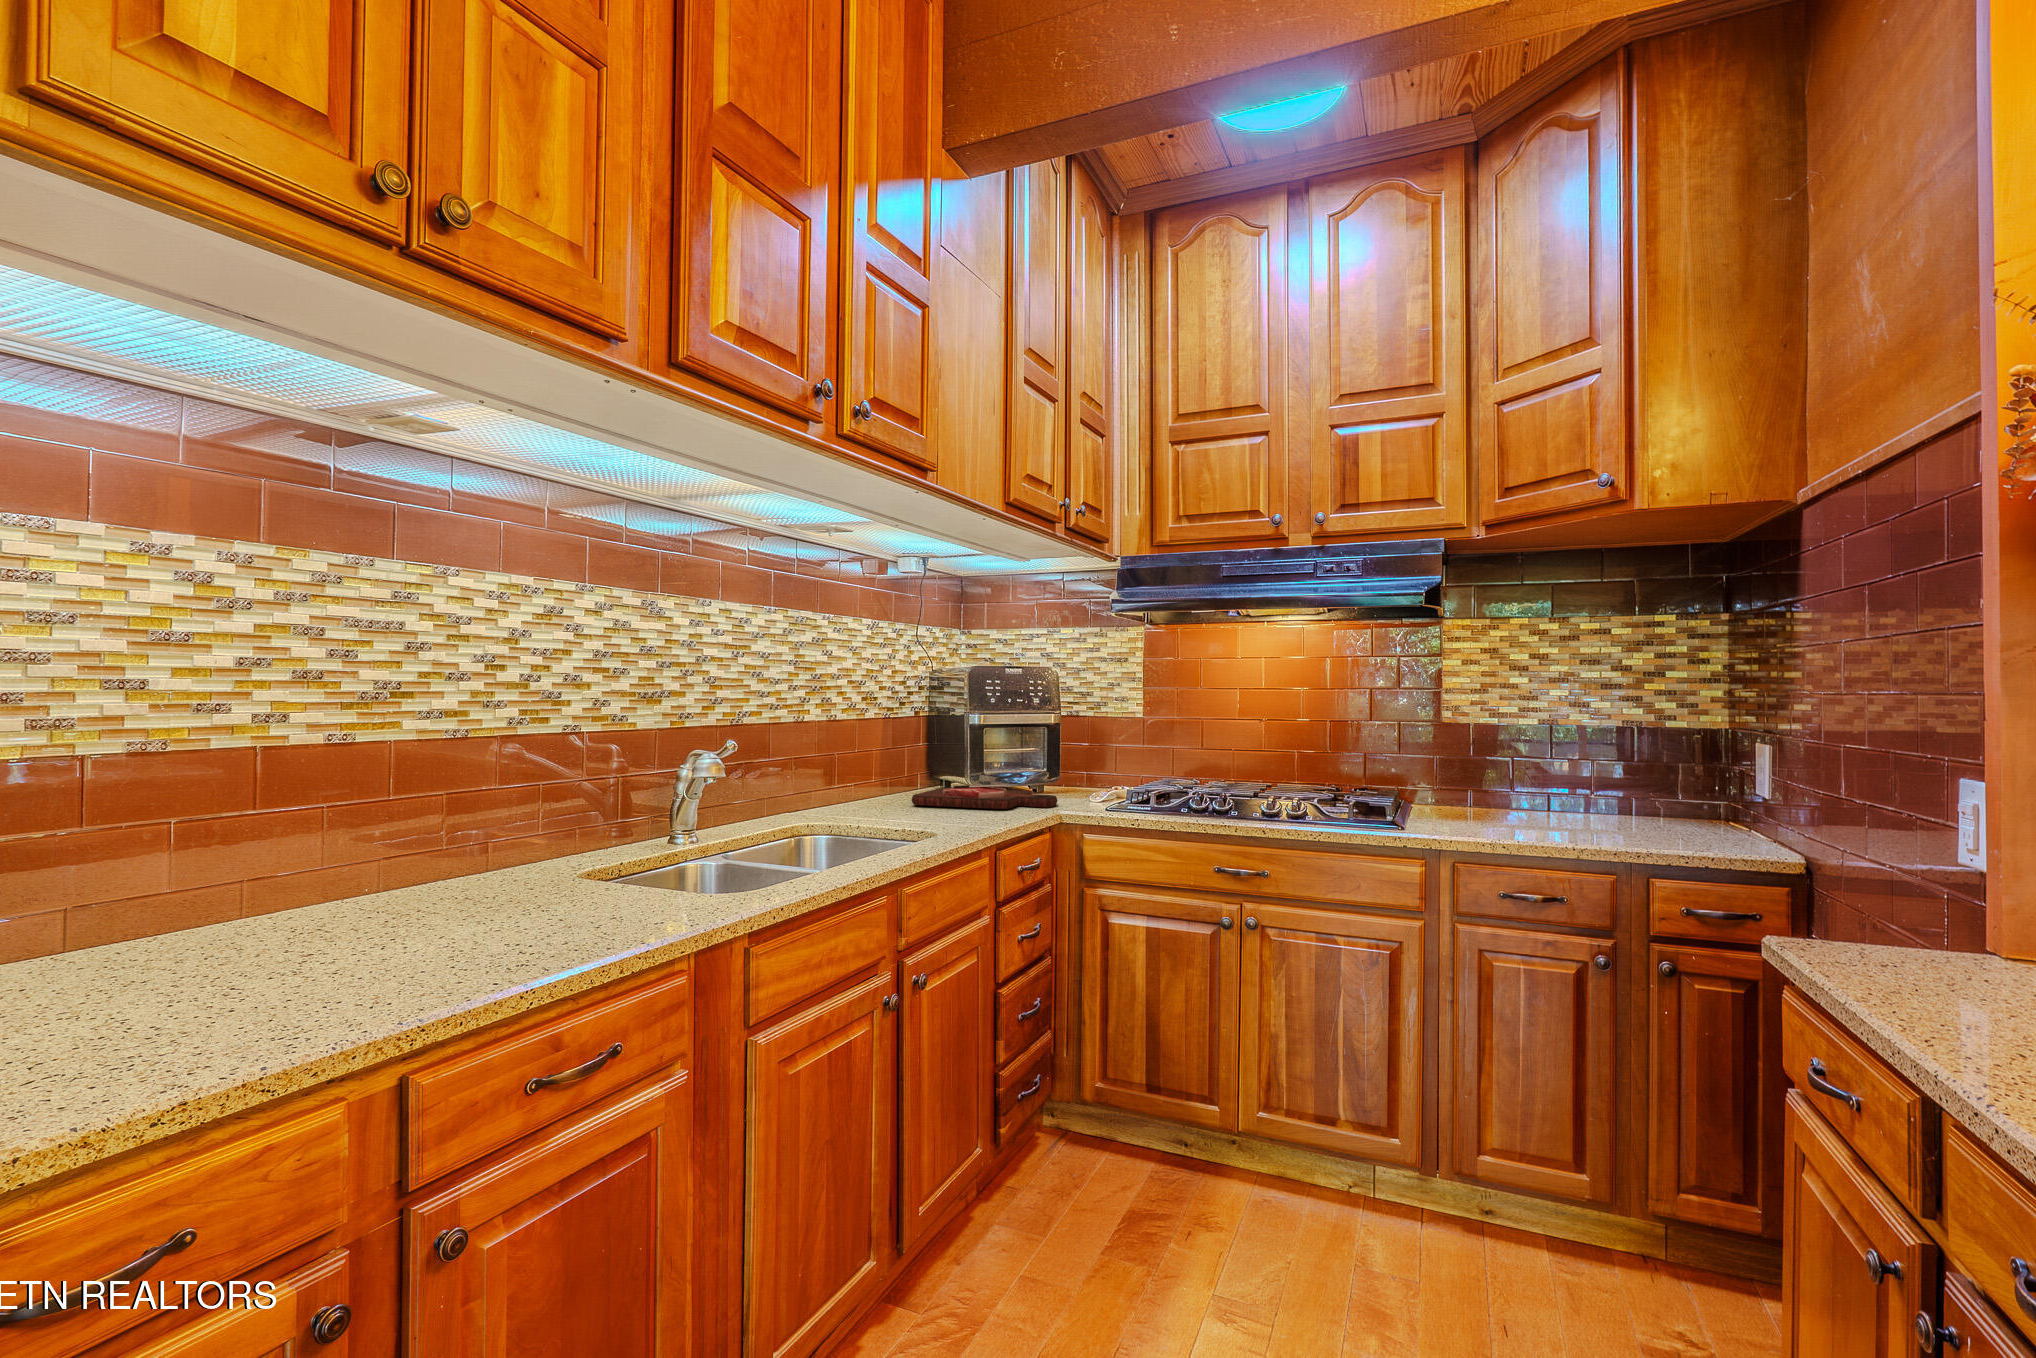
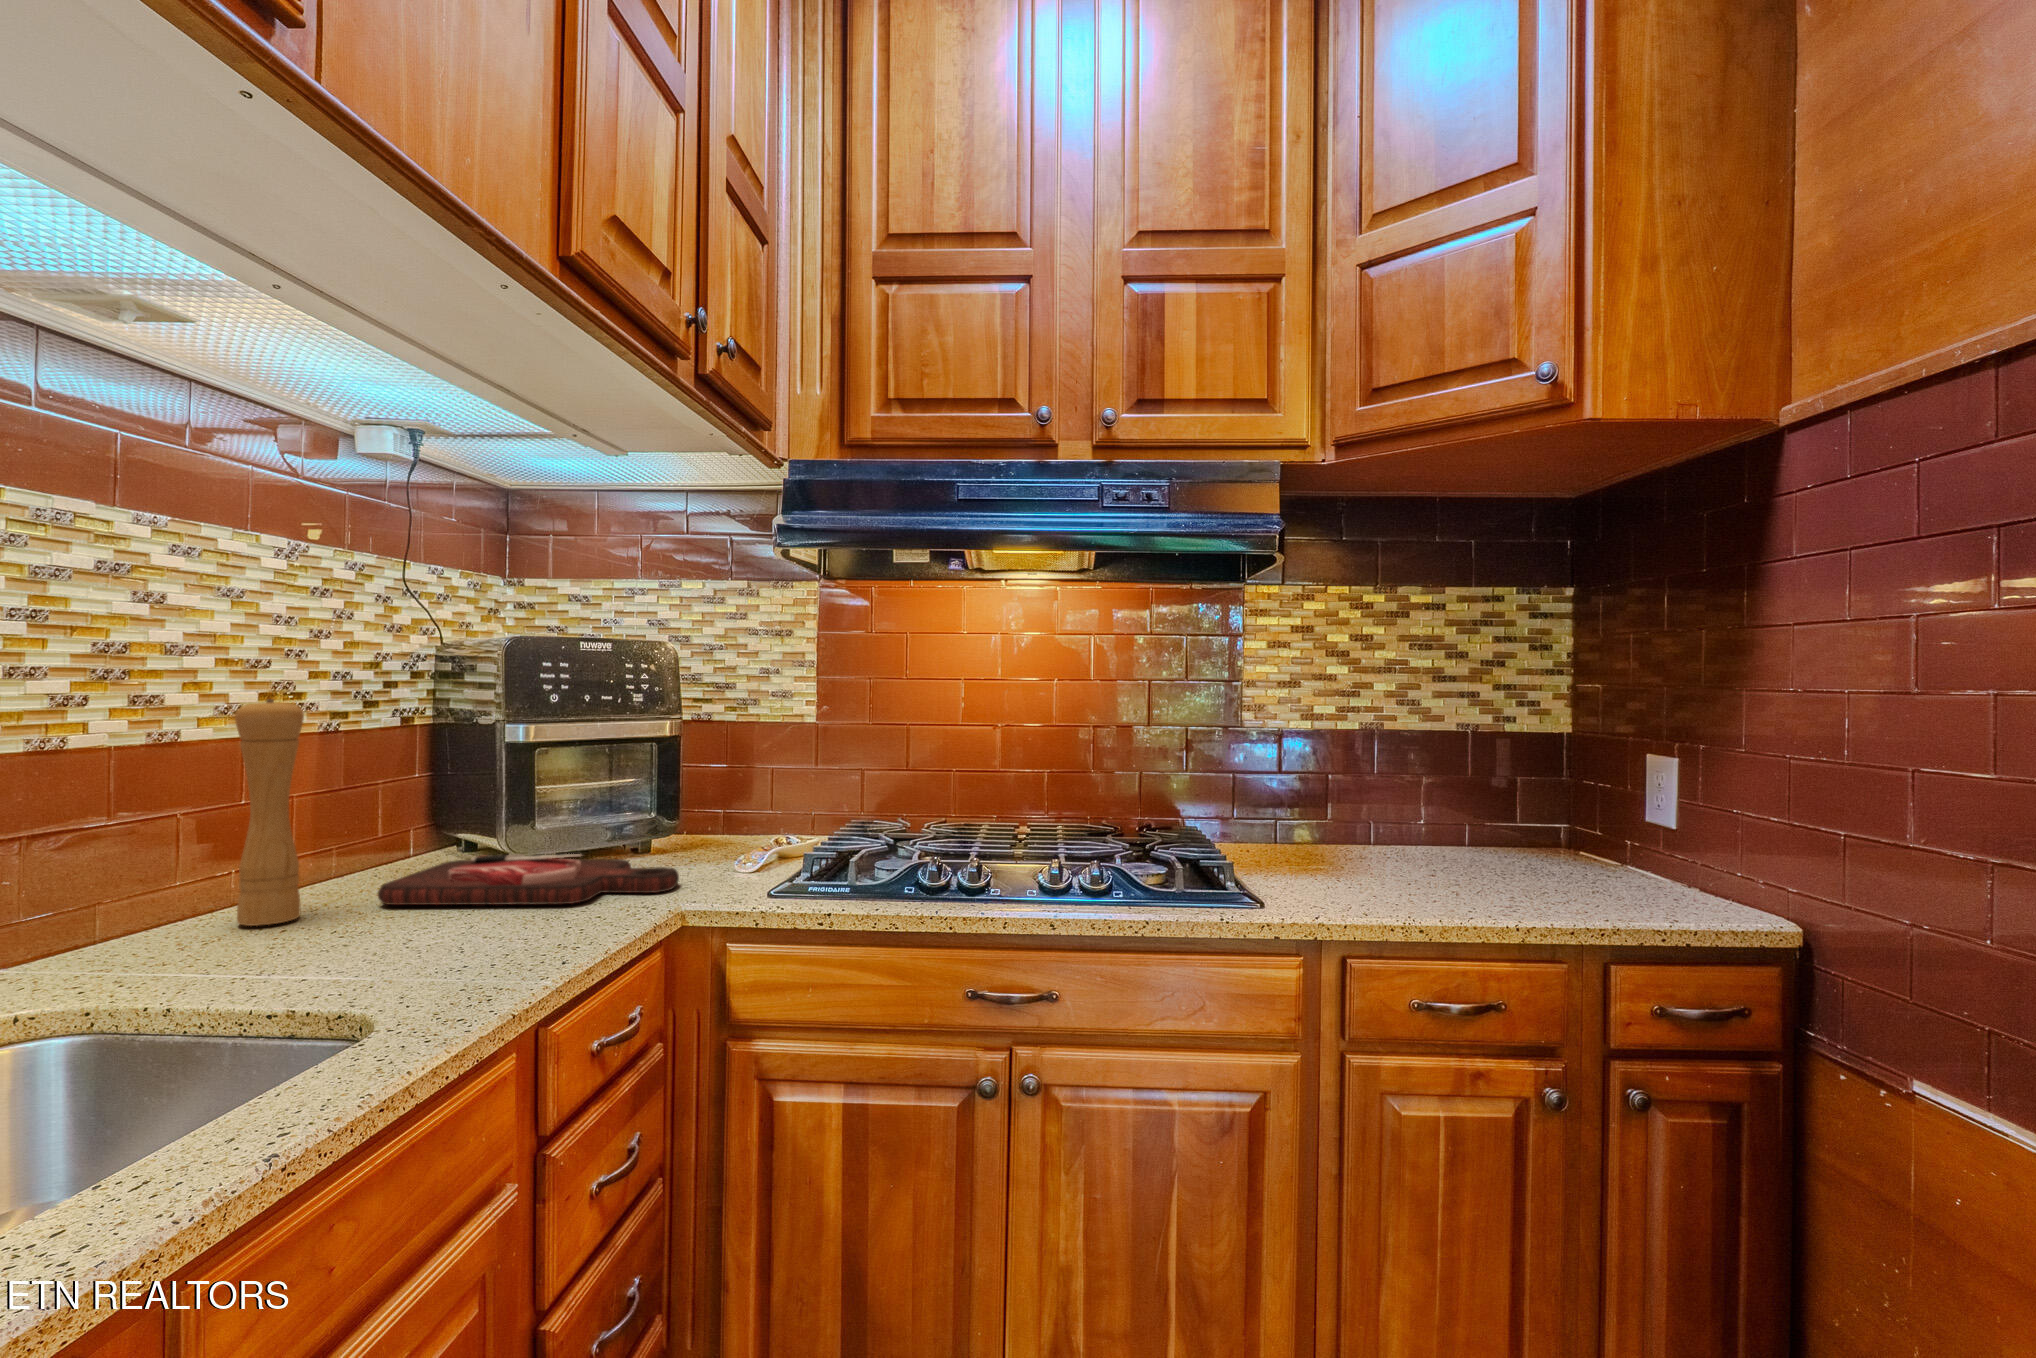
pepper mill: none [854,700,881,809] -> present [235,699,304,926]

